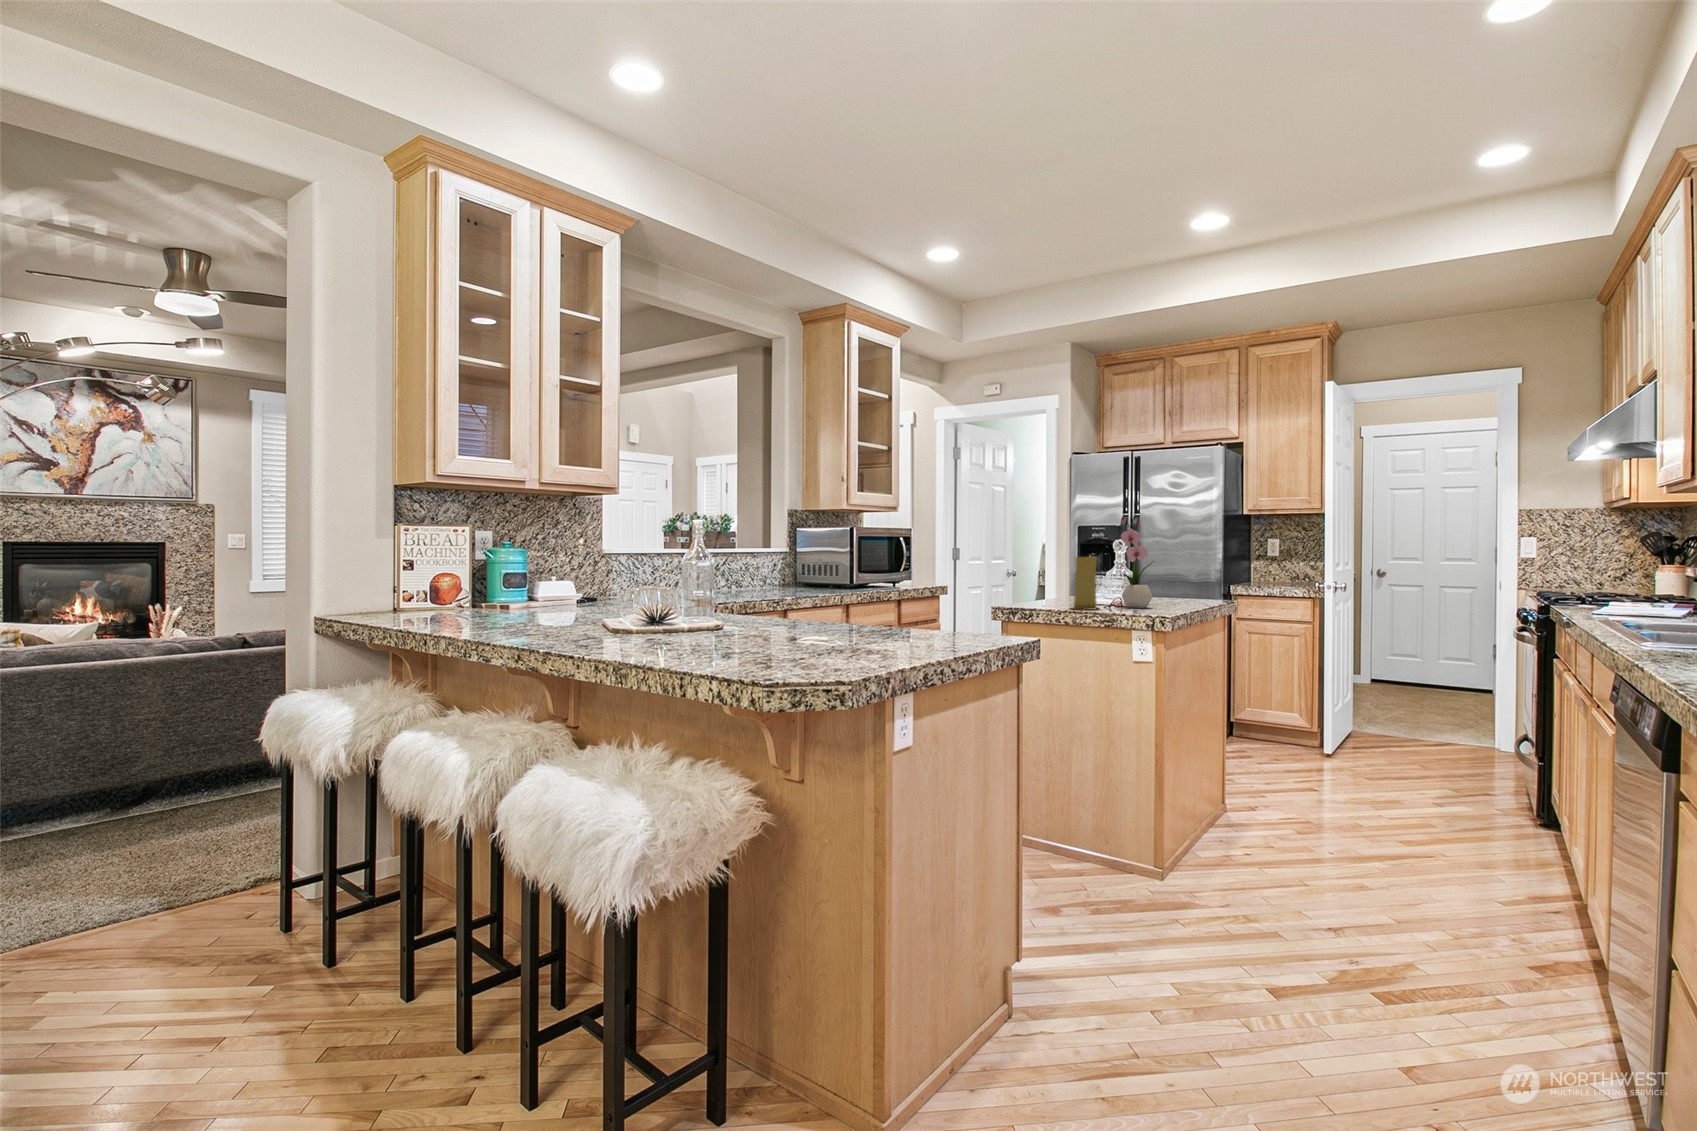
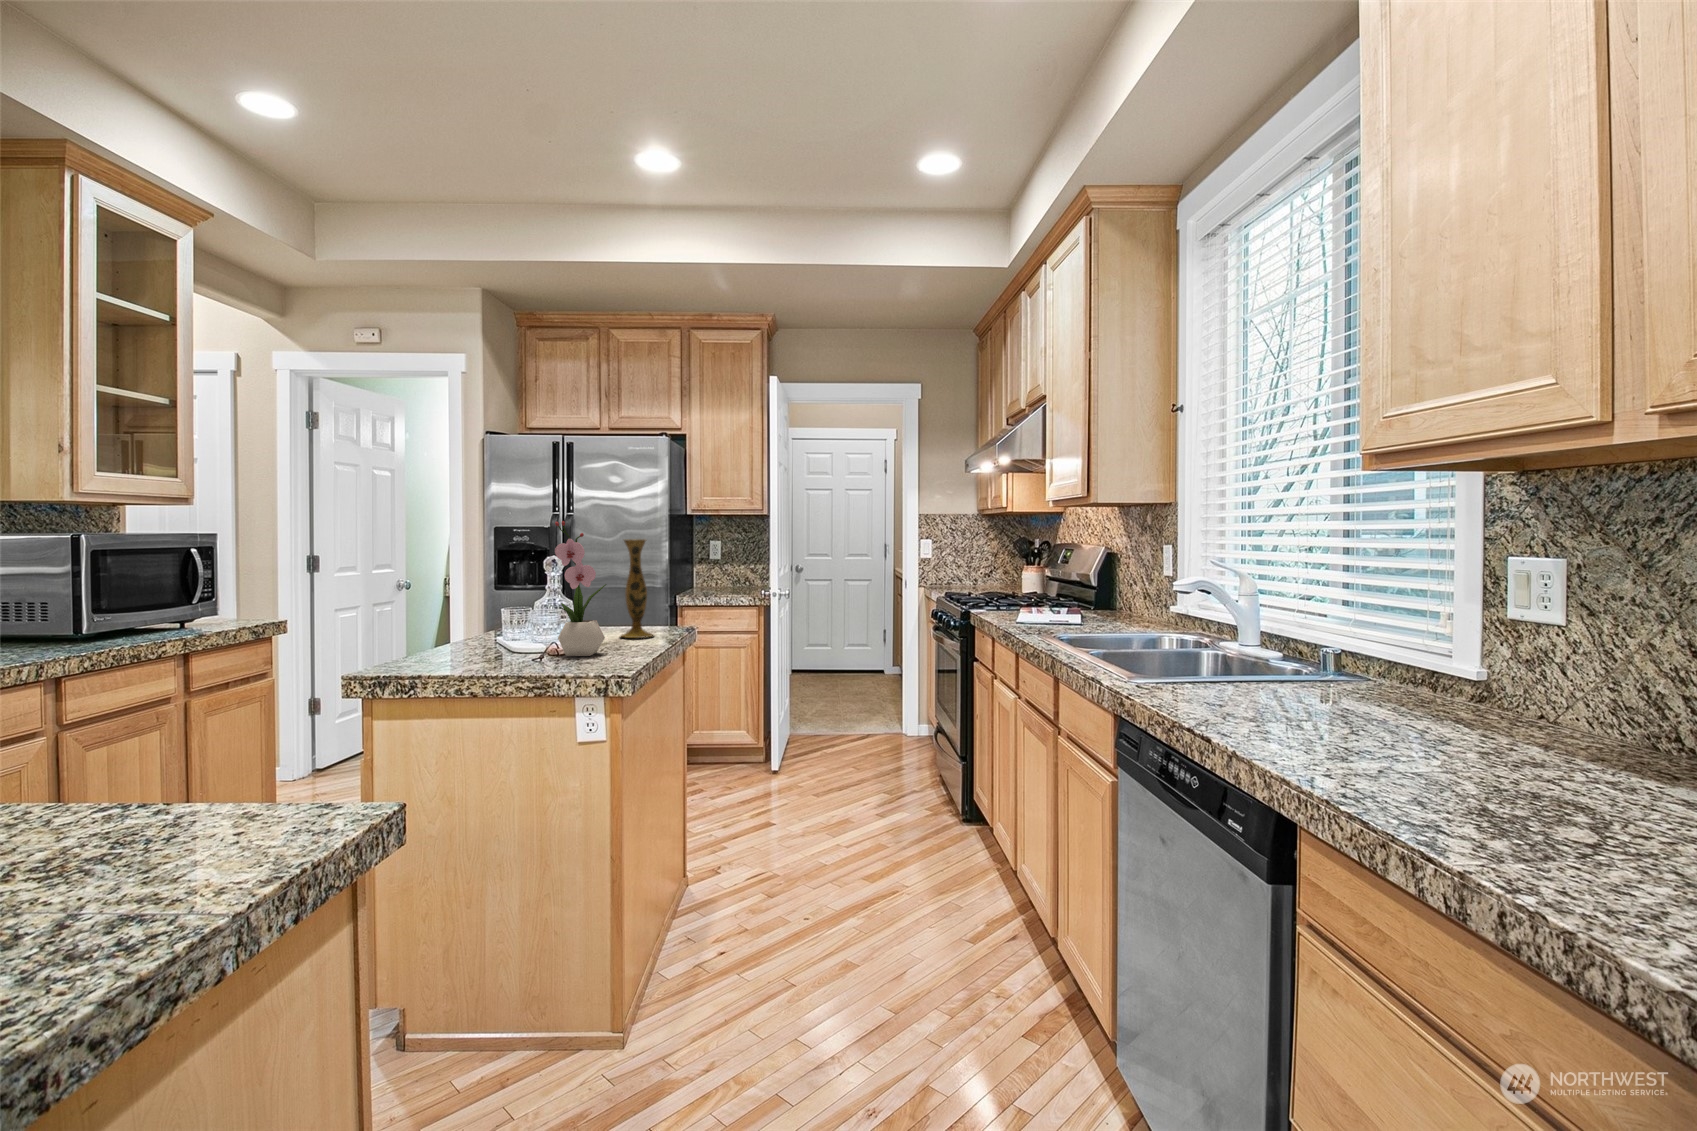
vase: none [1165,531,1192,603] -> present [621,539,653,638]
candle: present [1072,557,1098,610] -> none [472,583,525,671]

